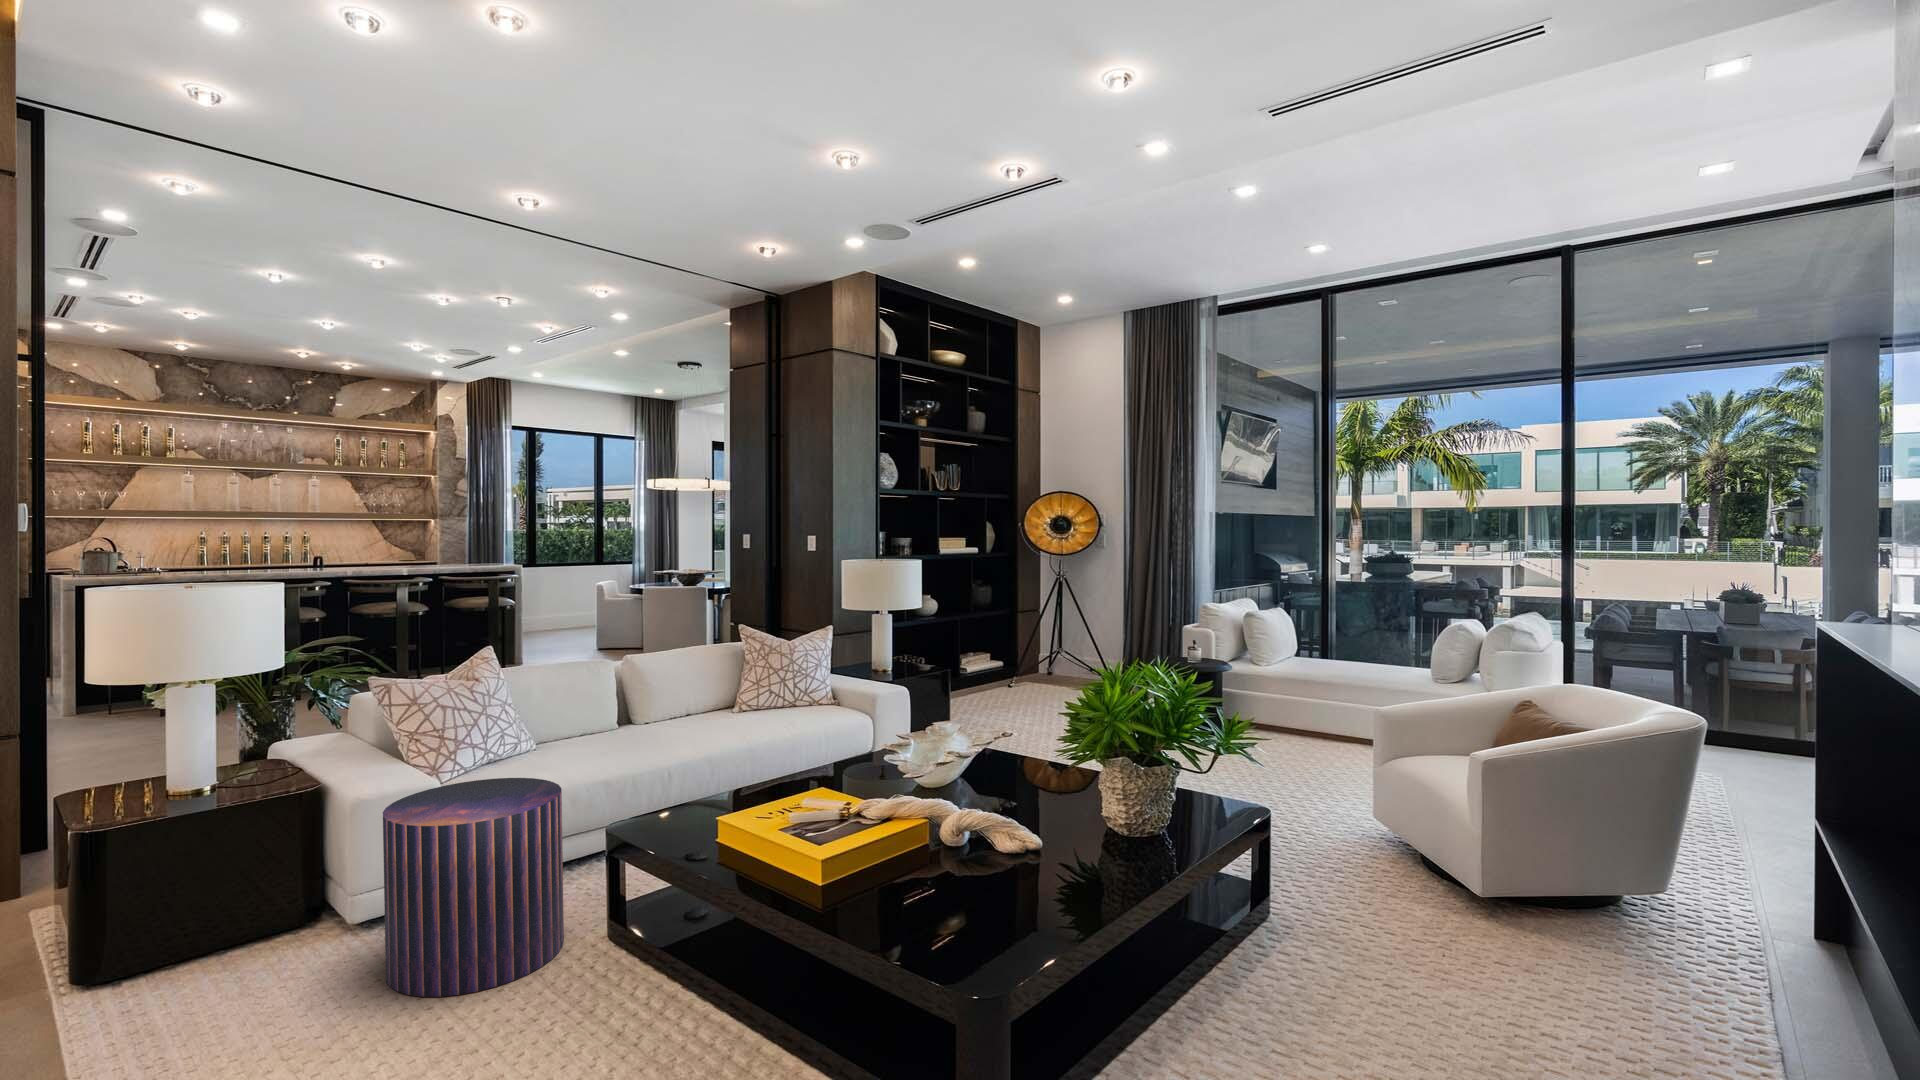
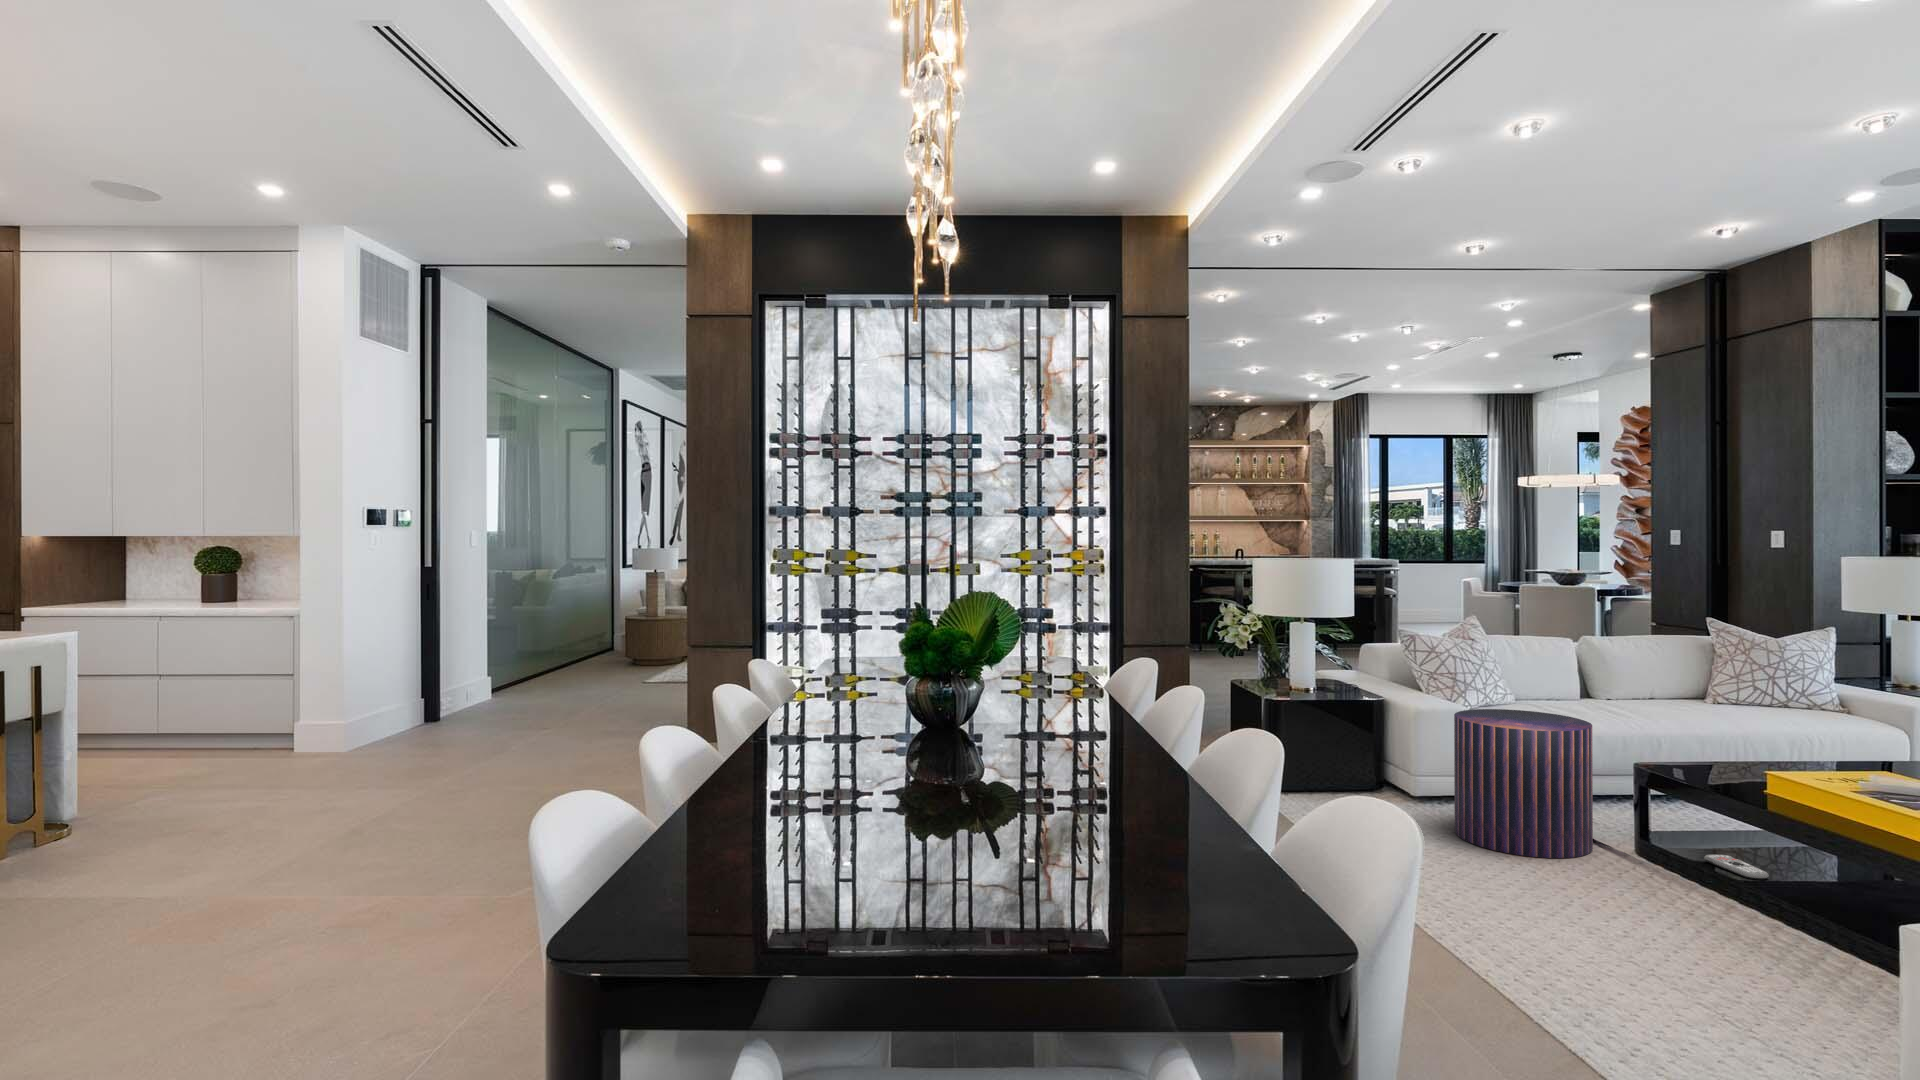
remote control: none [675,918,728,951] -> present [1704,855,1769,880]

